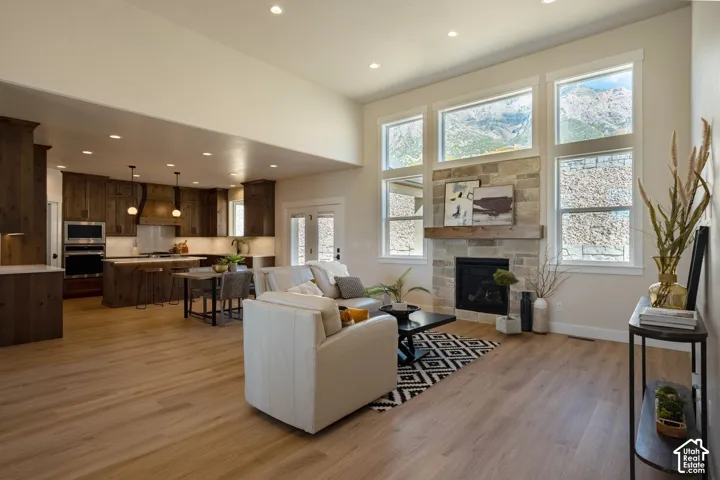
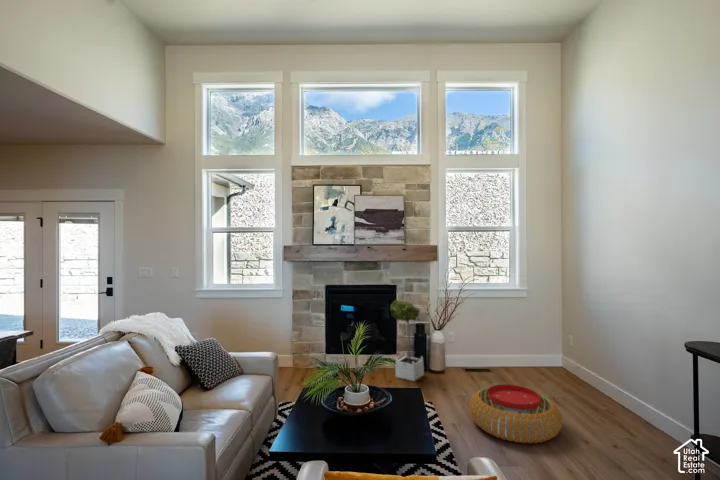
pouf: none [502,332,578,371] -> present [469,385,562,443]

